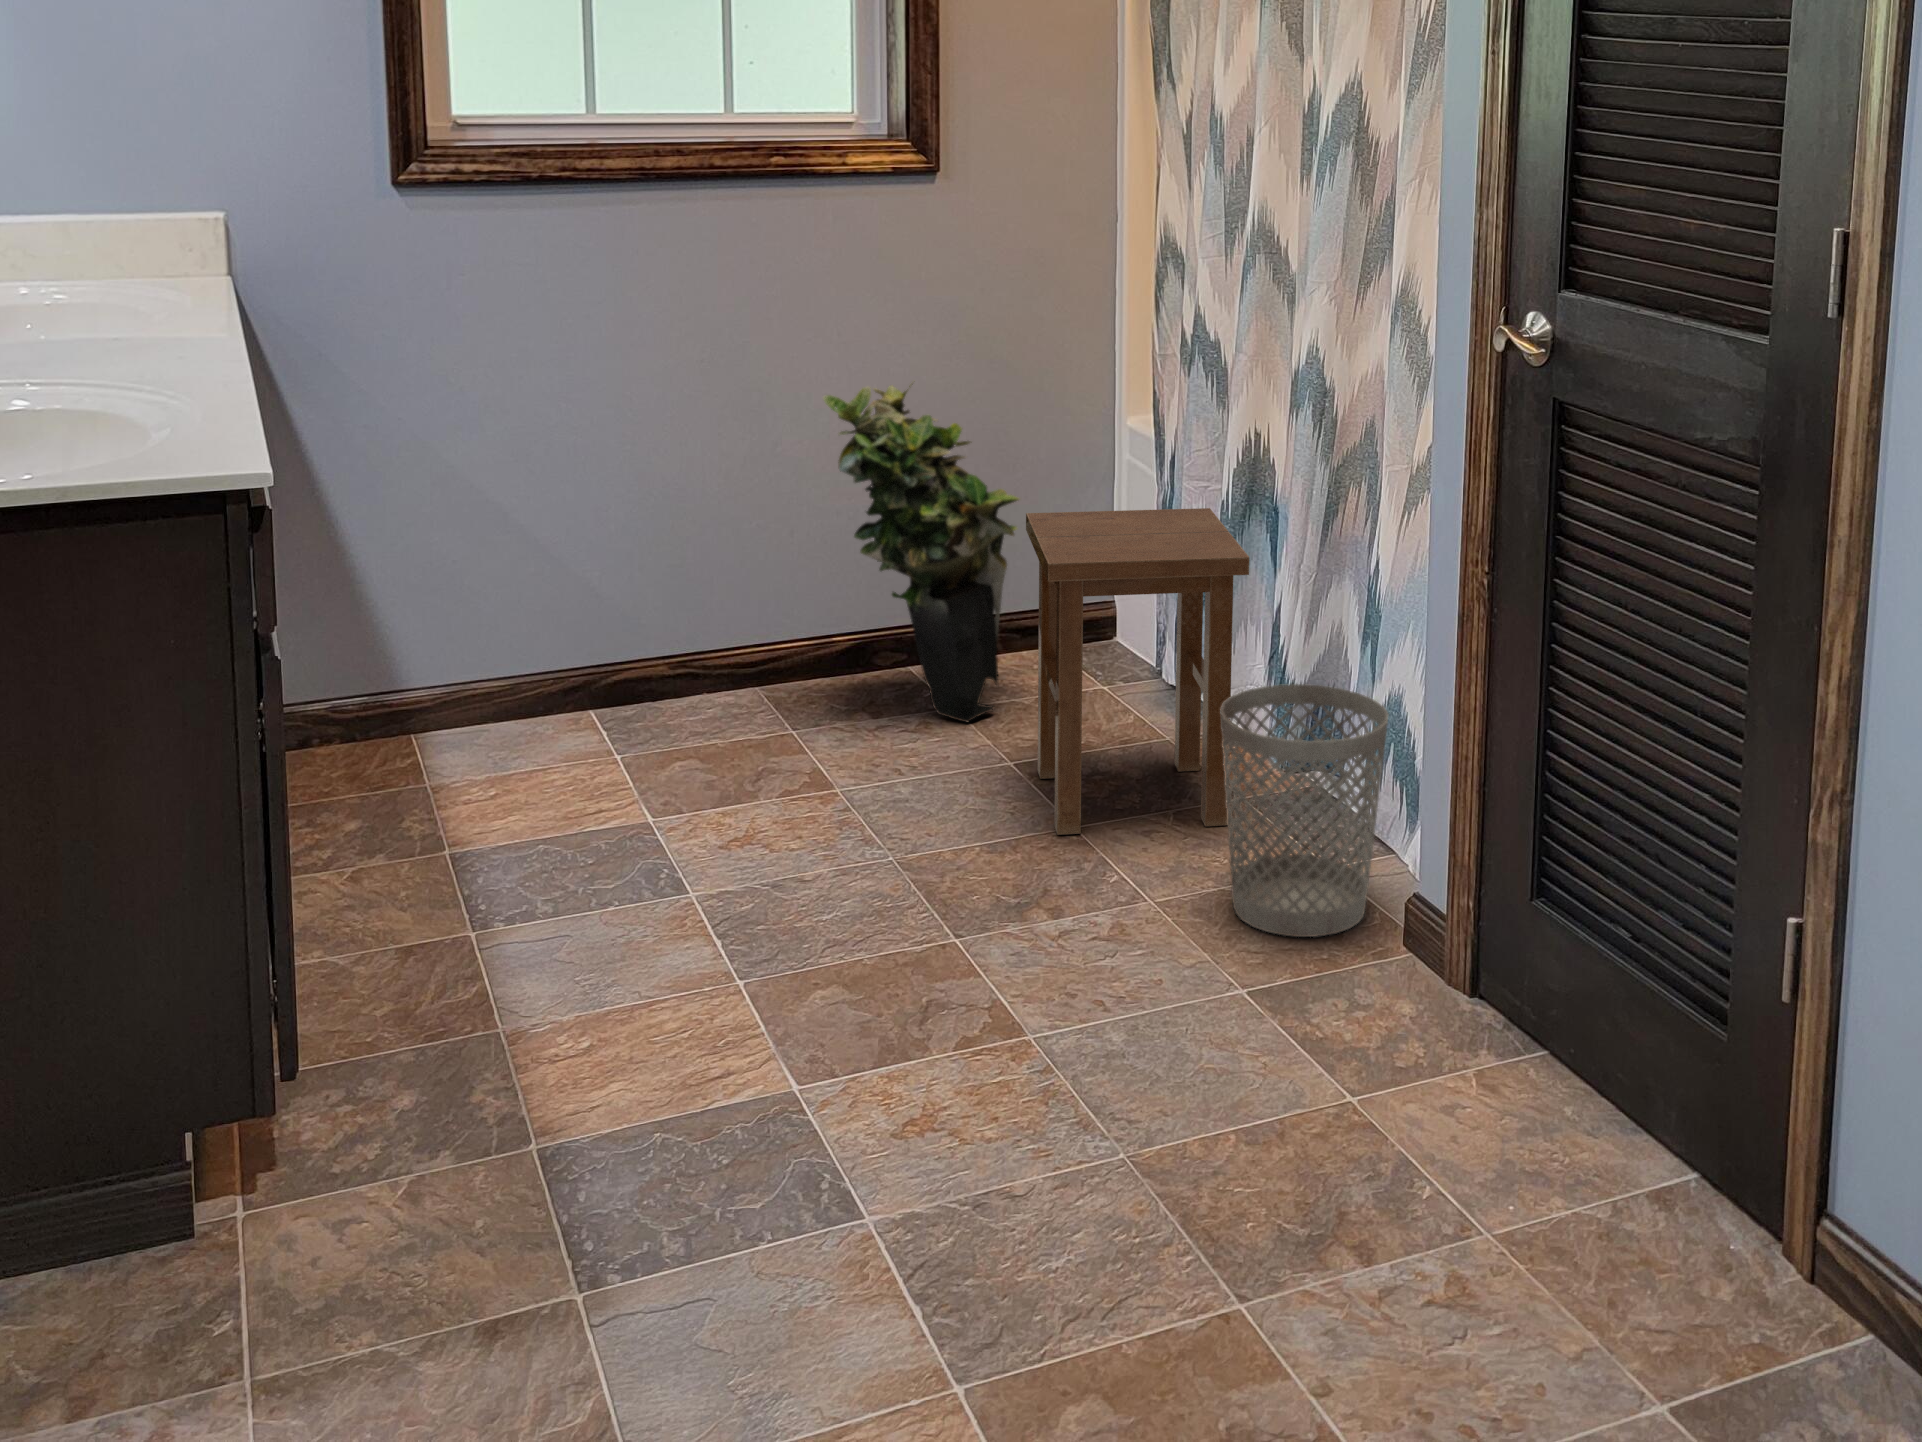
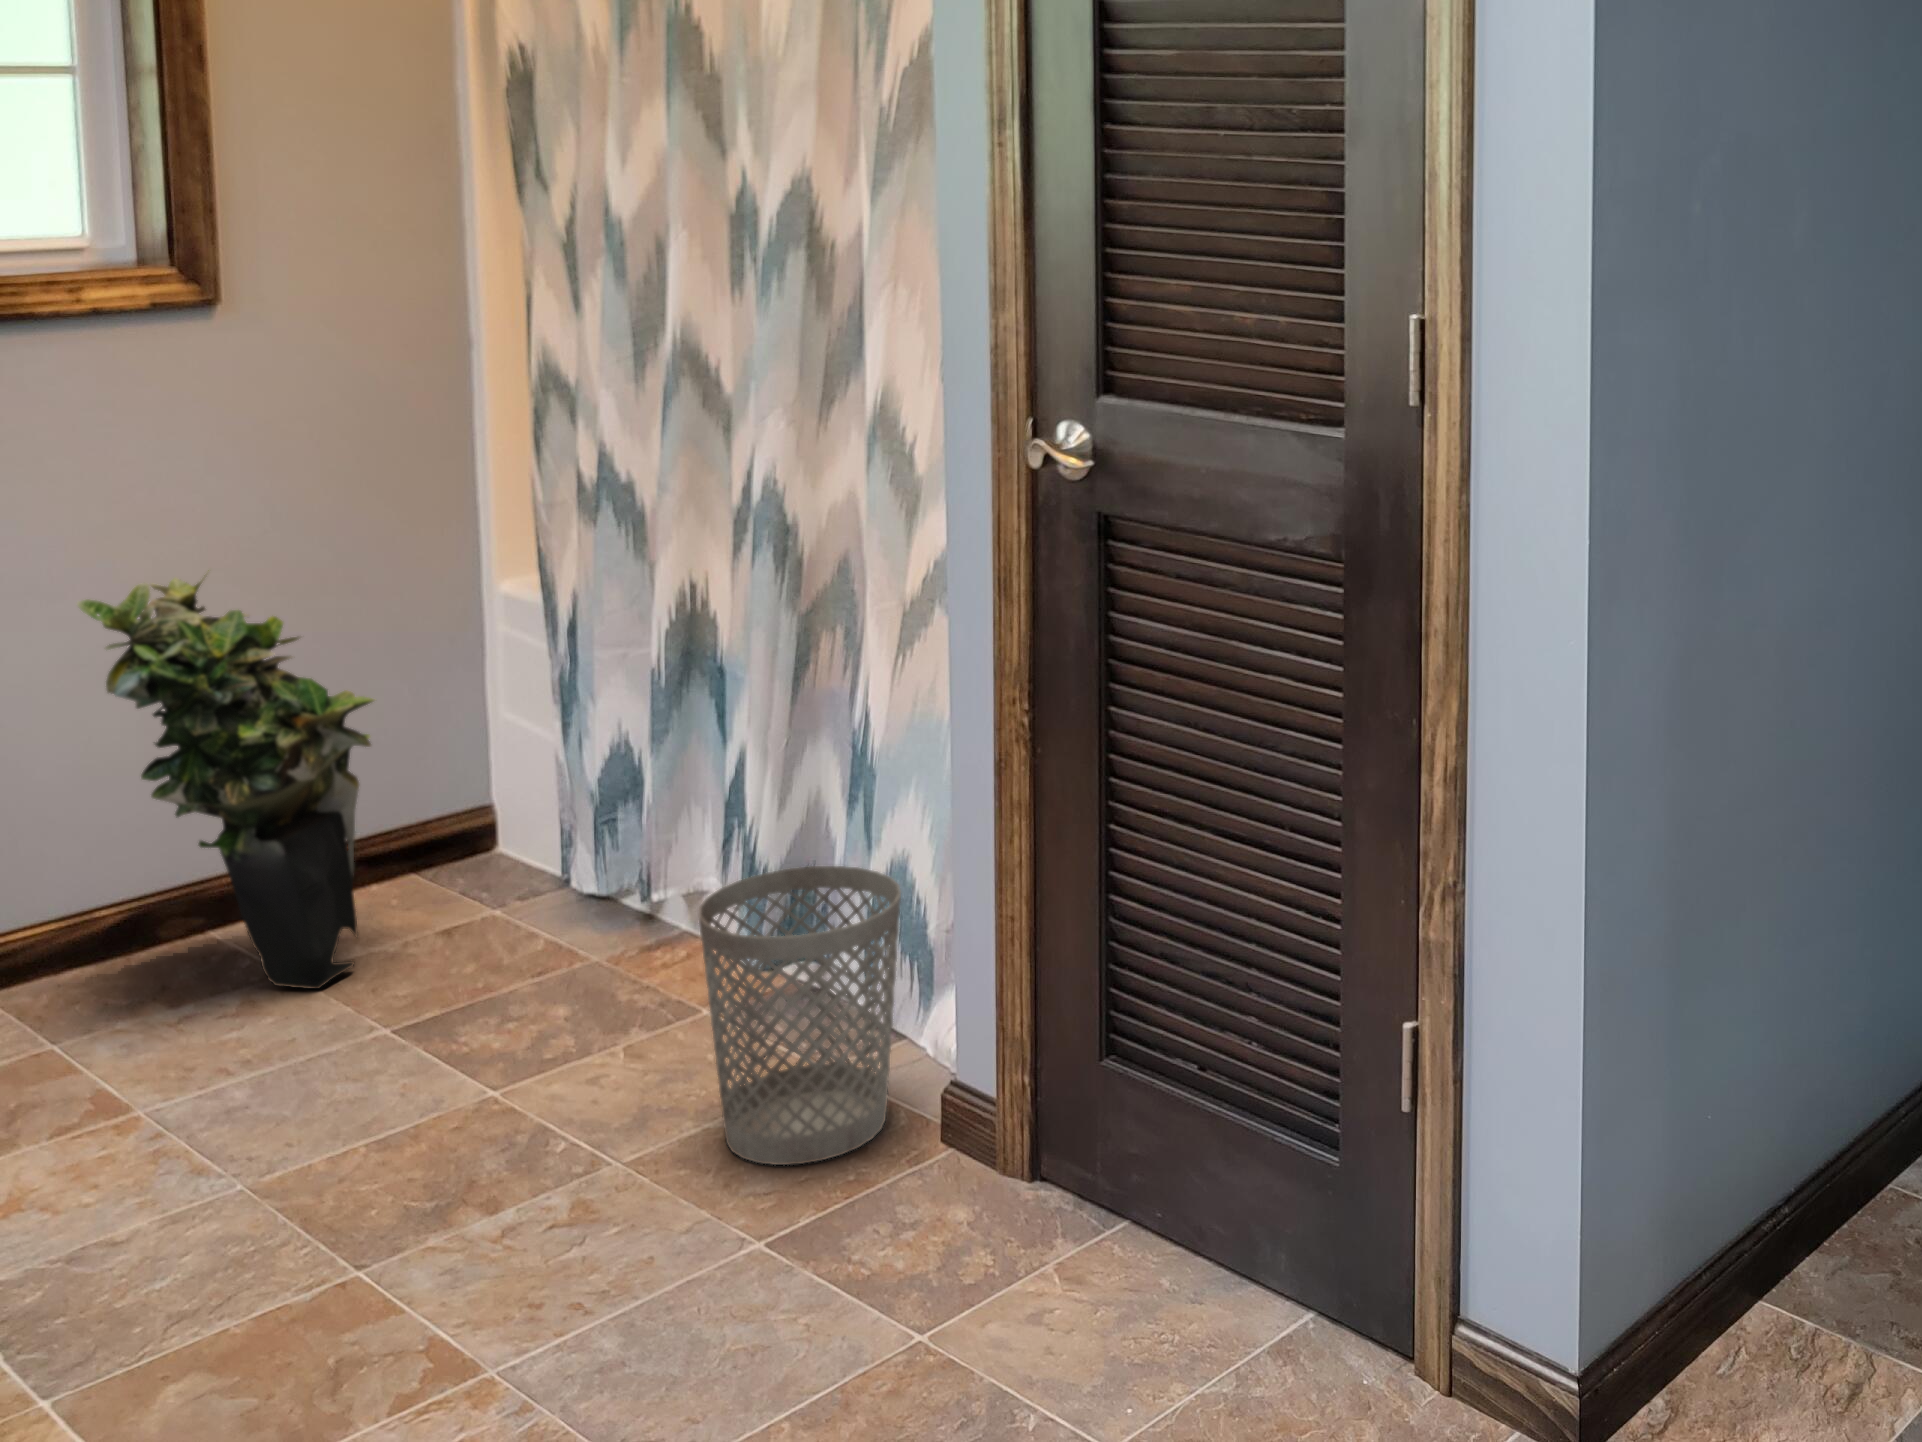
stool: present [1026,508,1249,835] -> none [398,680,707,1106]

